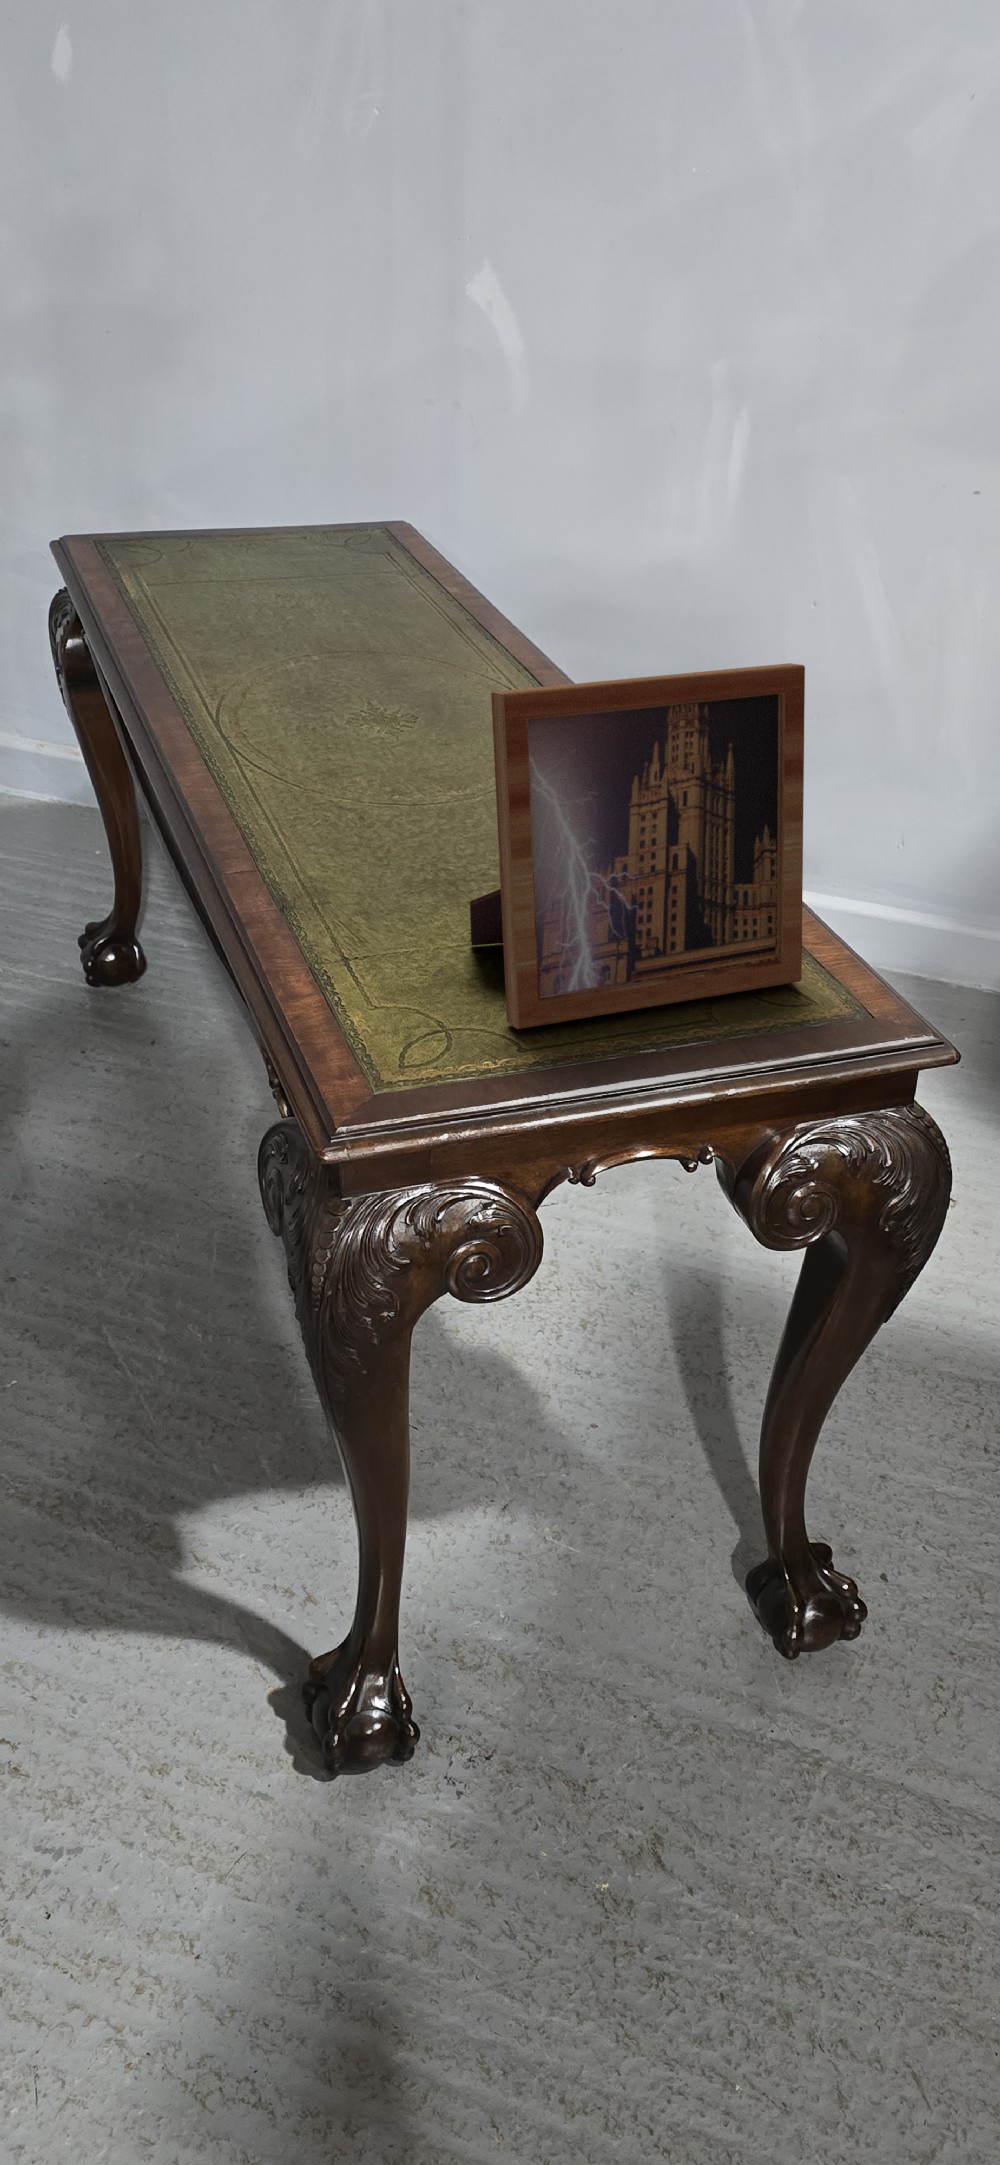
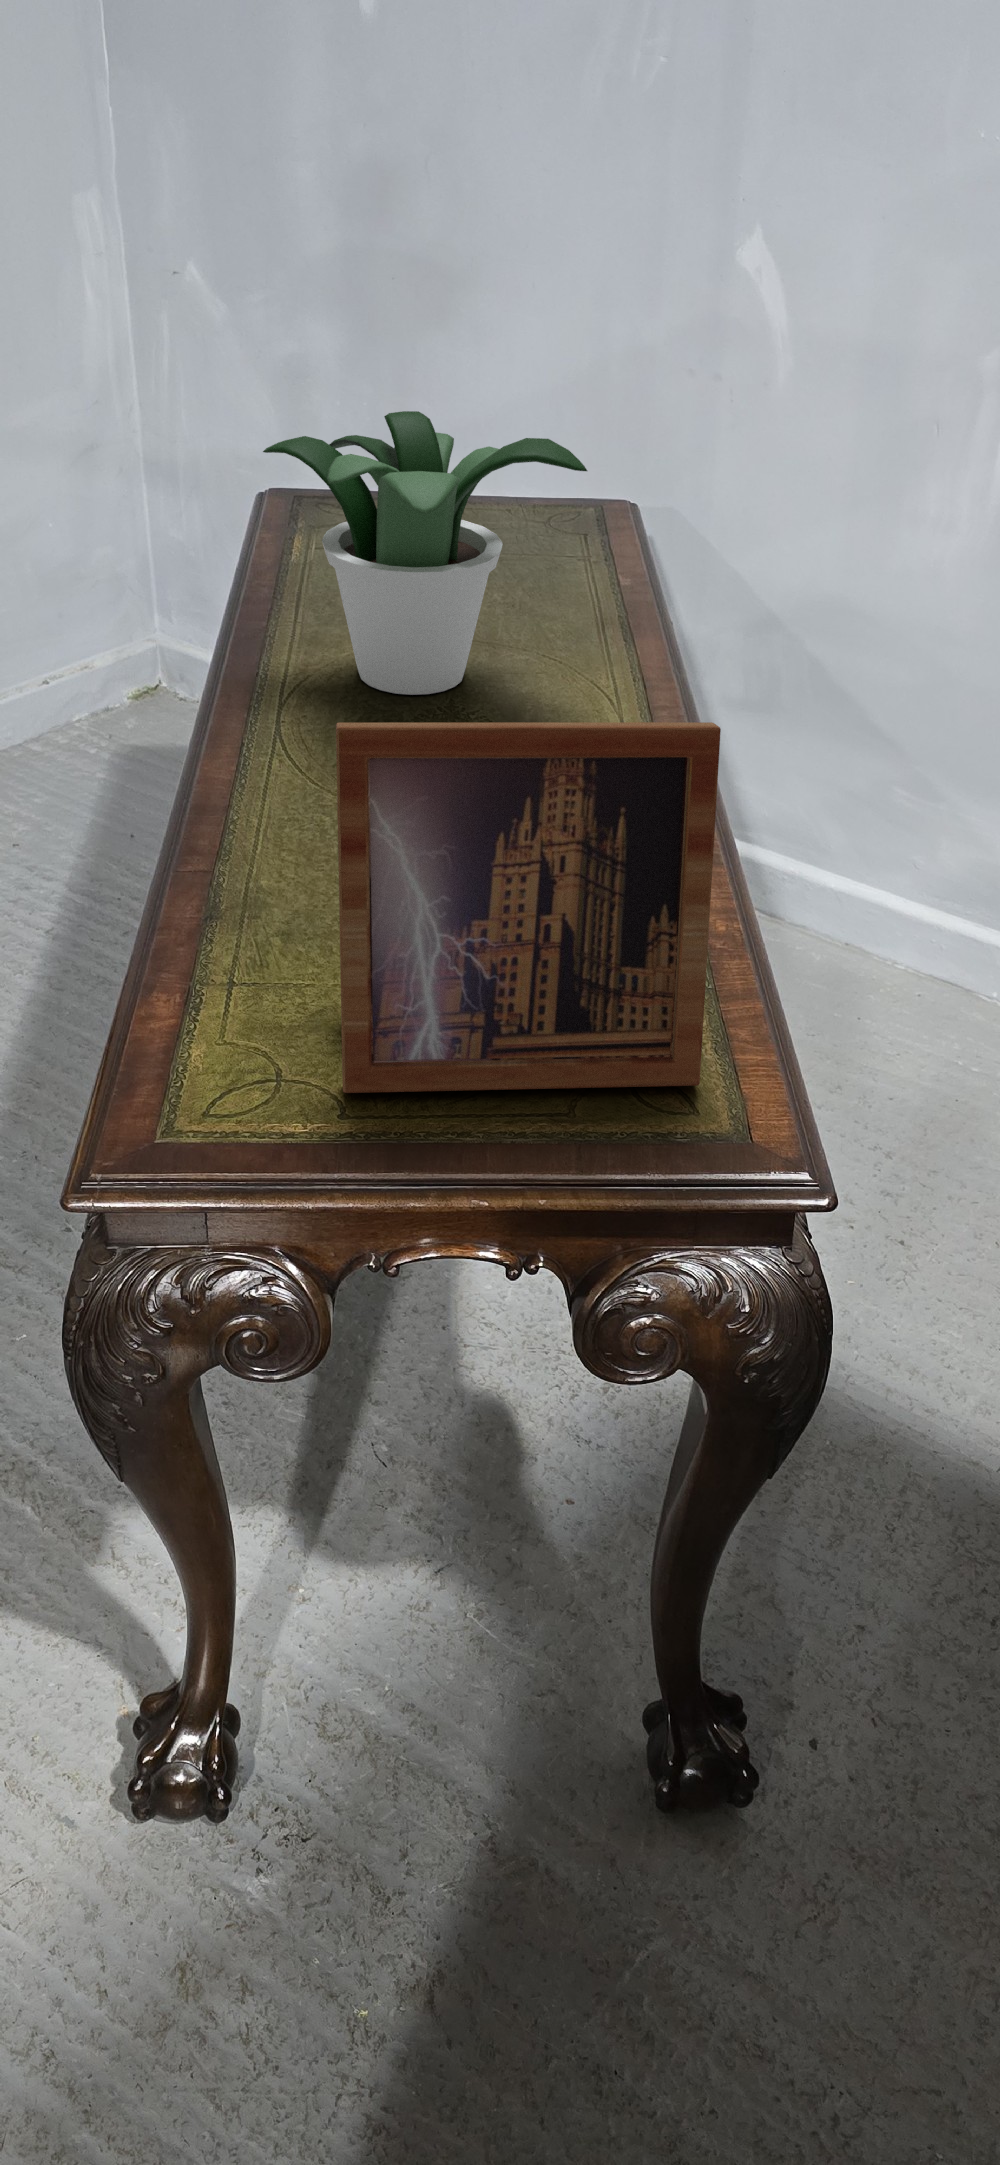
potted plant: none [175,435,493,700] -> present [263,411,587,695]

